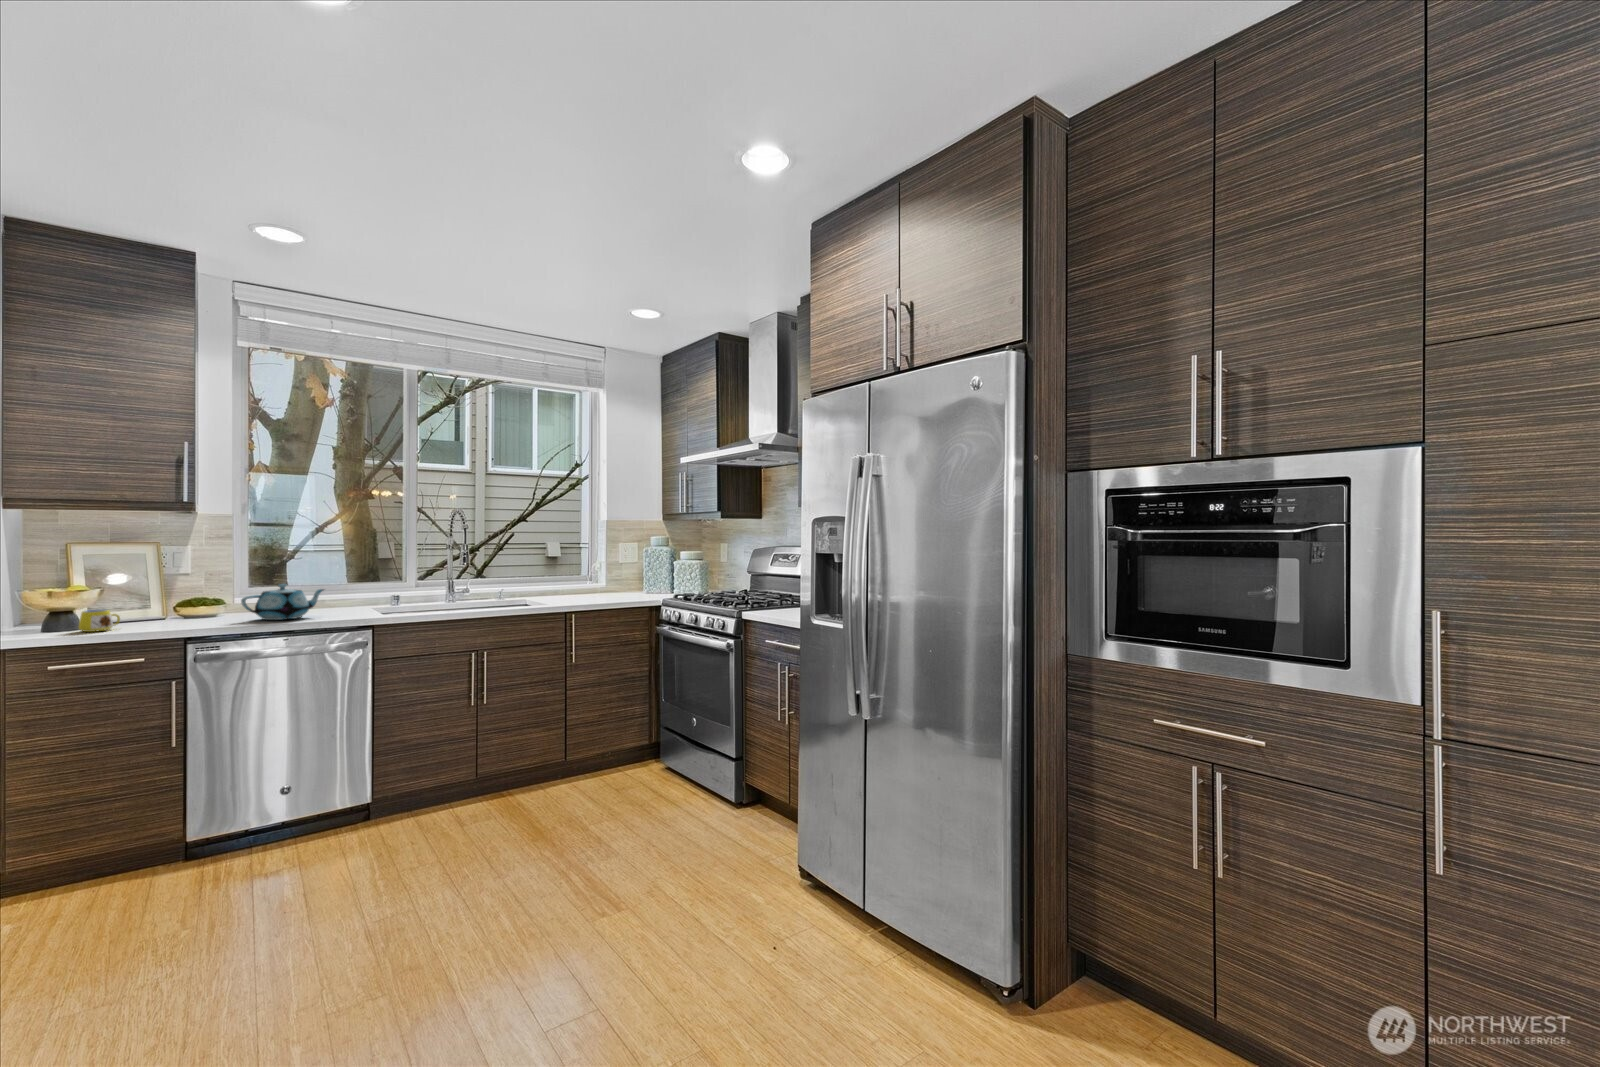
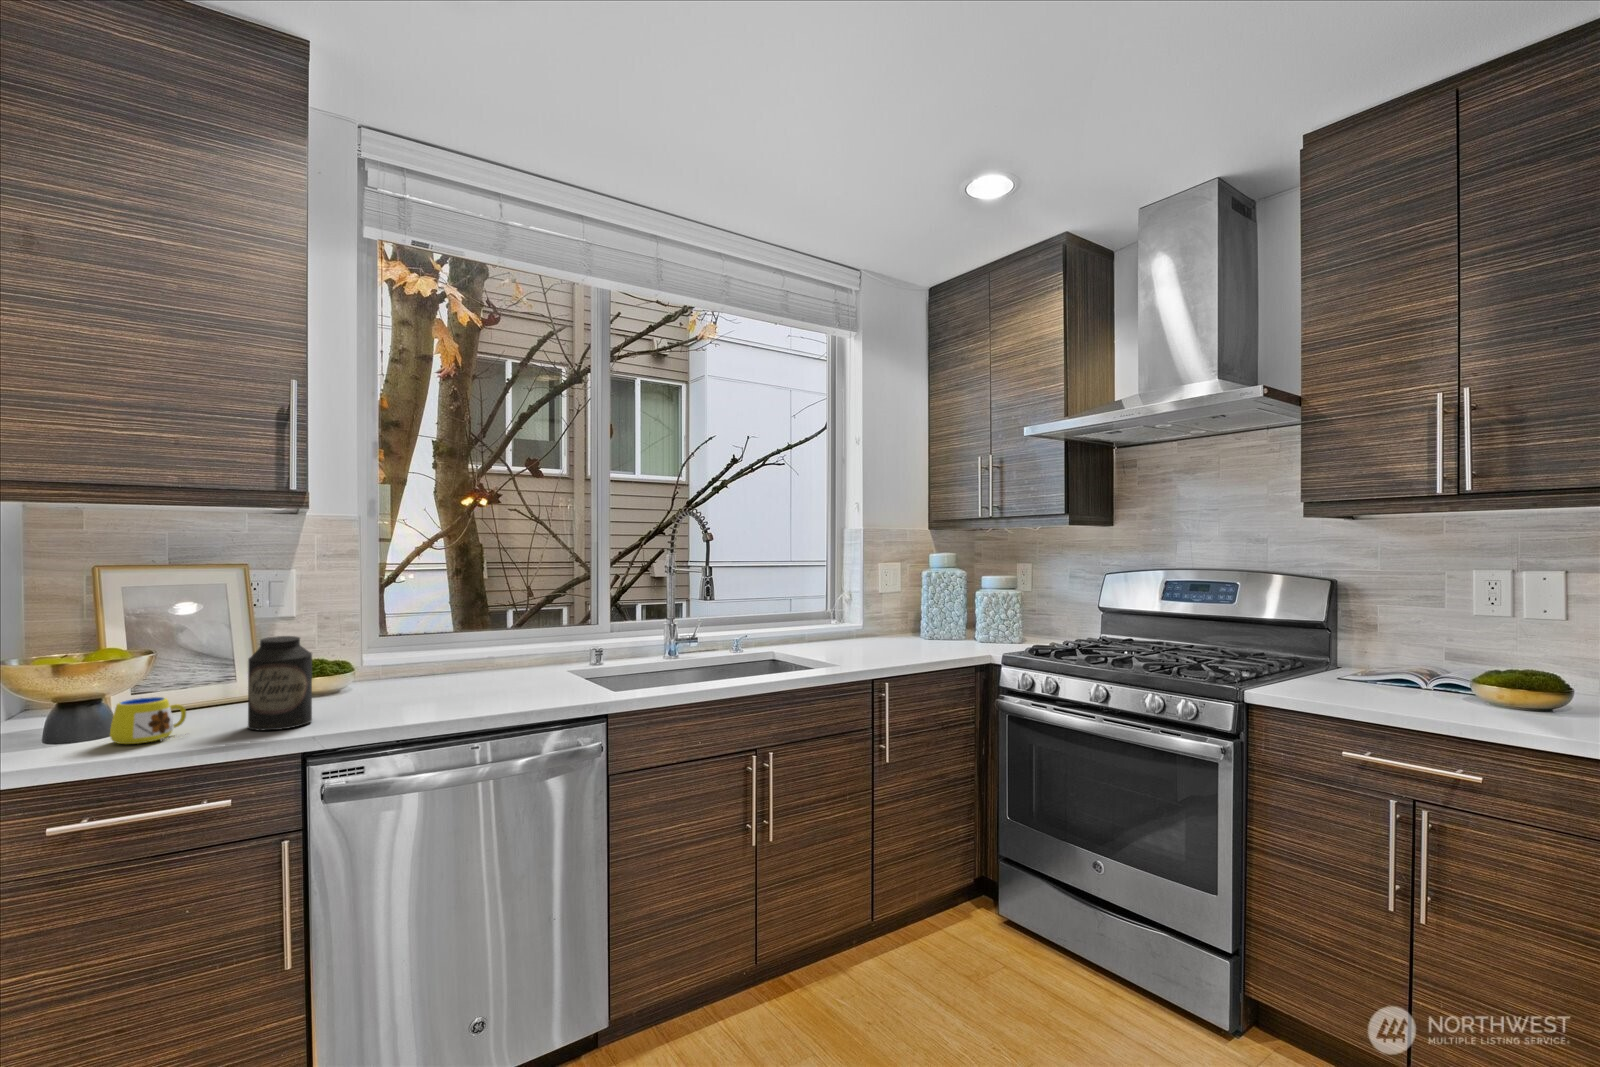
canister: none [154,580,192,628] -> present [248,636,312,730]
teapot: present [241,584,324,620] -> none [392,638,521,705]

